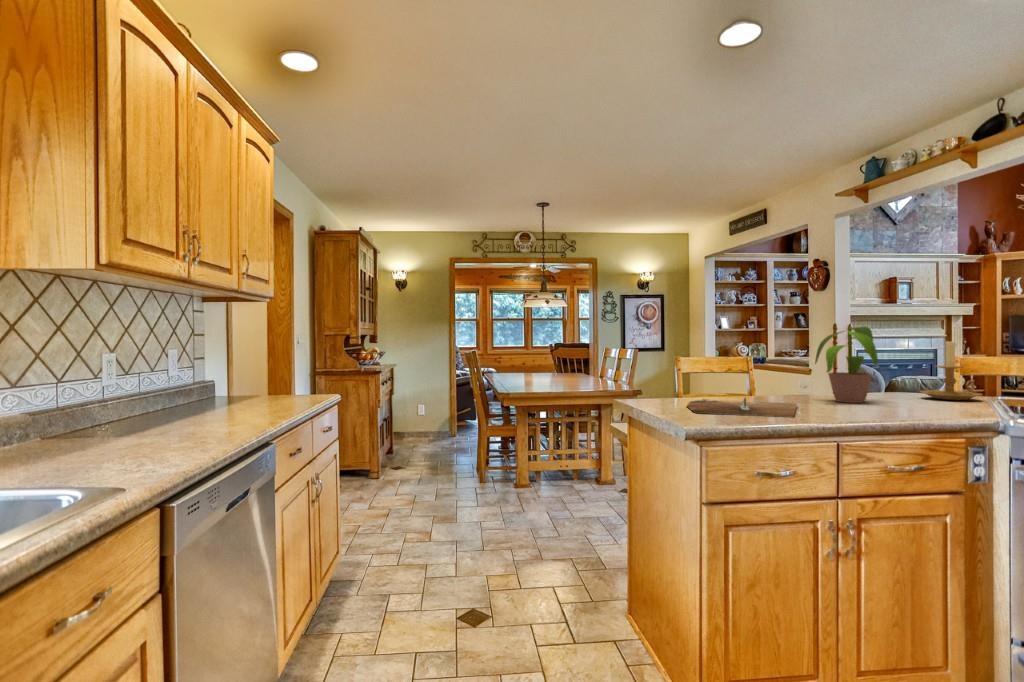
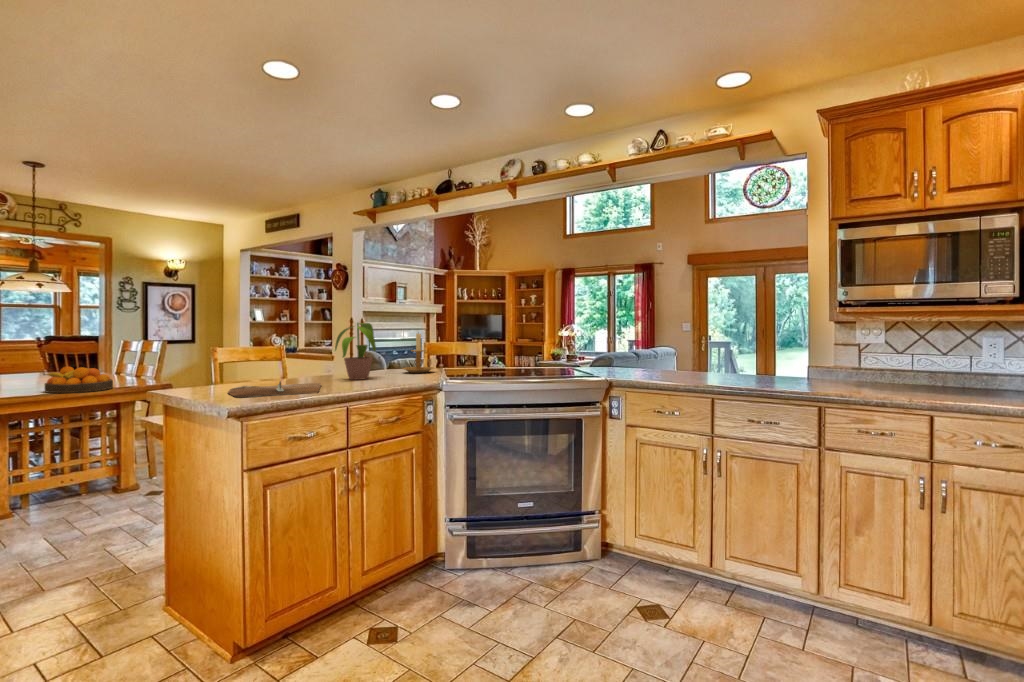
fruit bowl: none [553,369,598,391] -> present [44,367,113,393]

